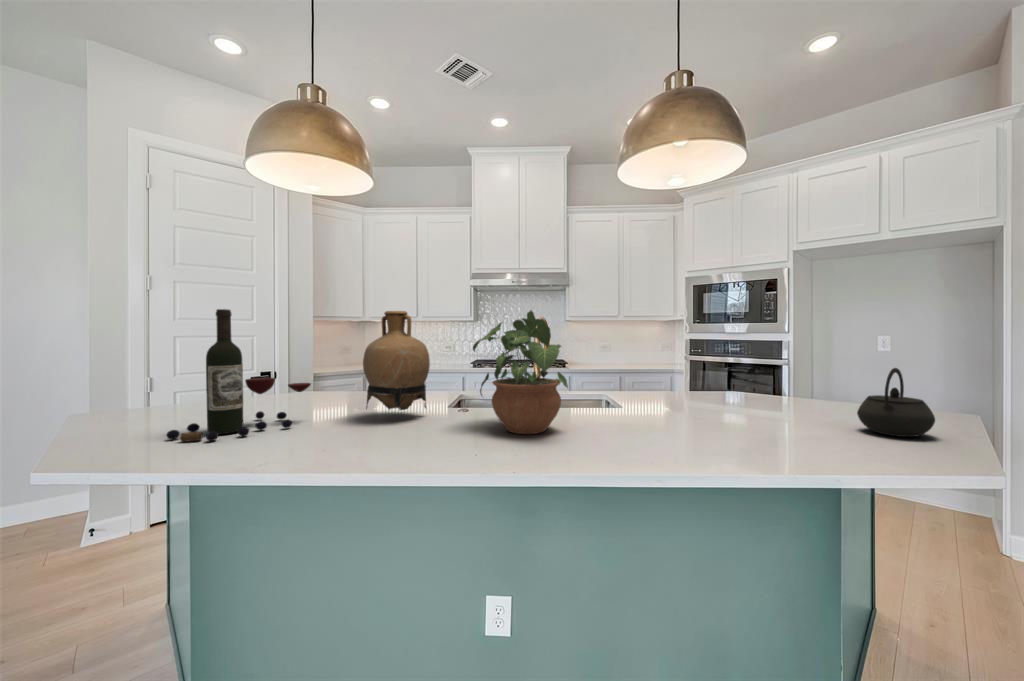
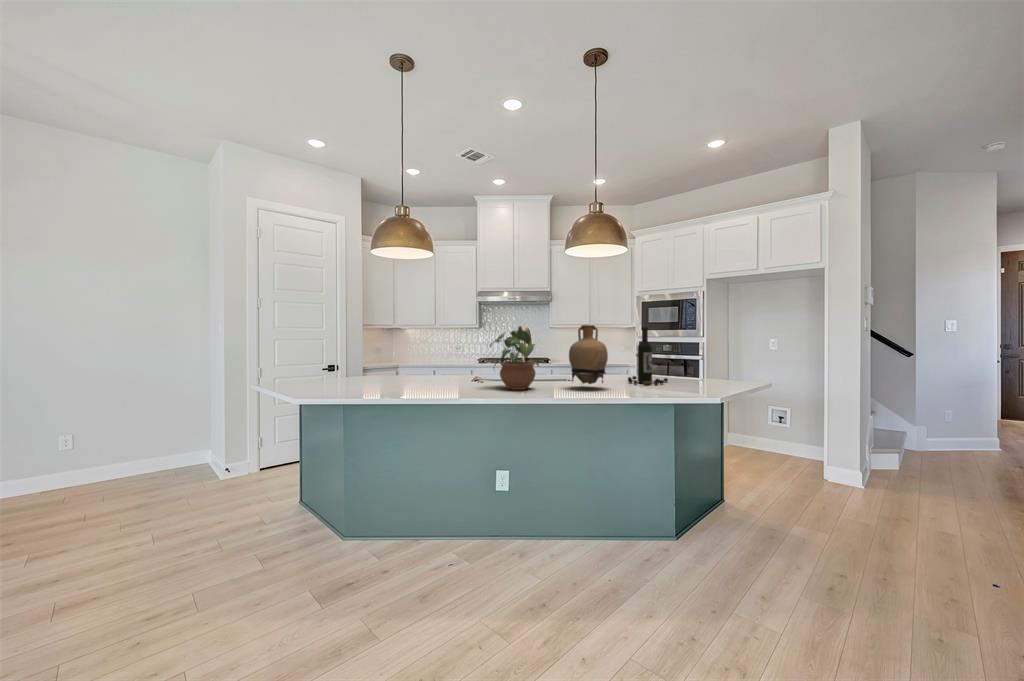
wine bottle: present [166,309,311,442] -> present [628,327,668,385]
vase: present [363,311,430,410] -> present [569,325,608,384]
kettle: present [857,368,935,437] -> none [688,356,720,390]

